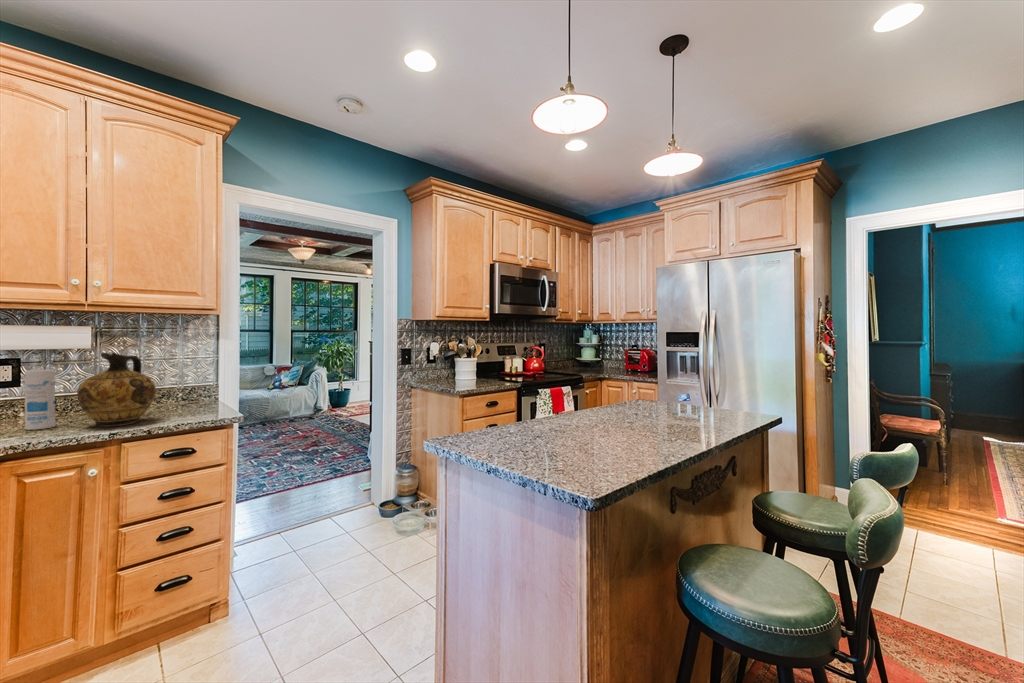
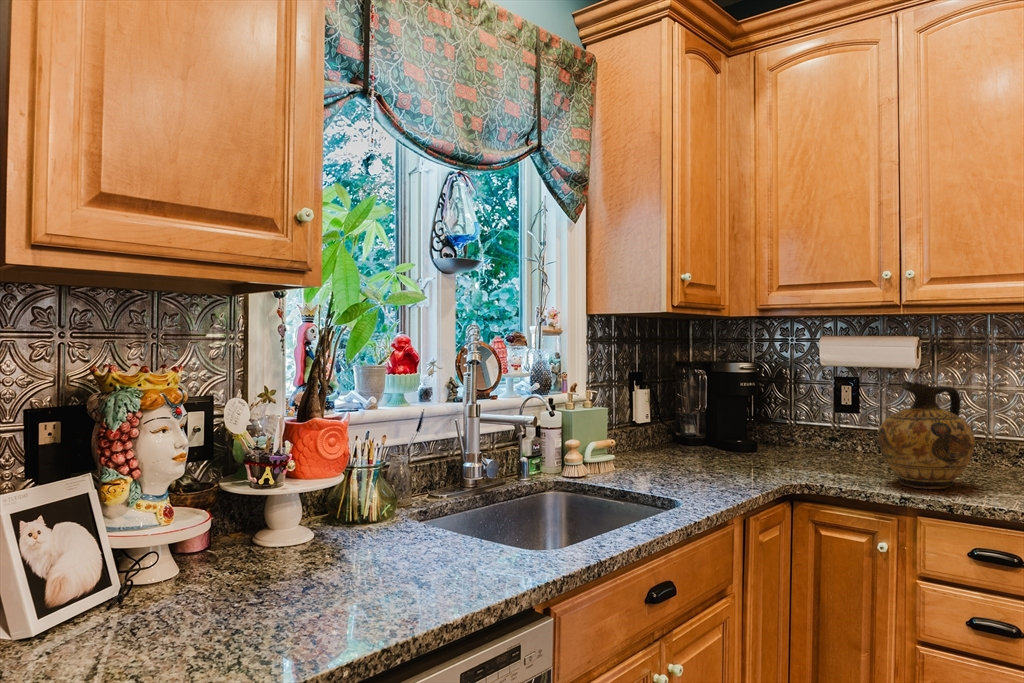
canister: present [25,369,55,430] -> none [838,398,867,473]

